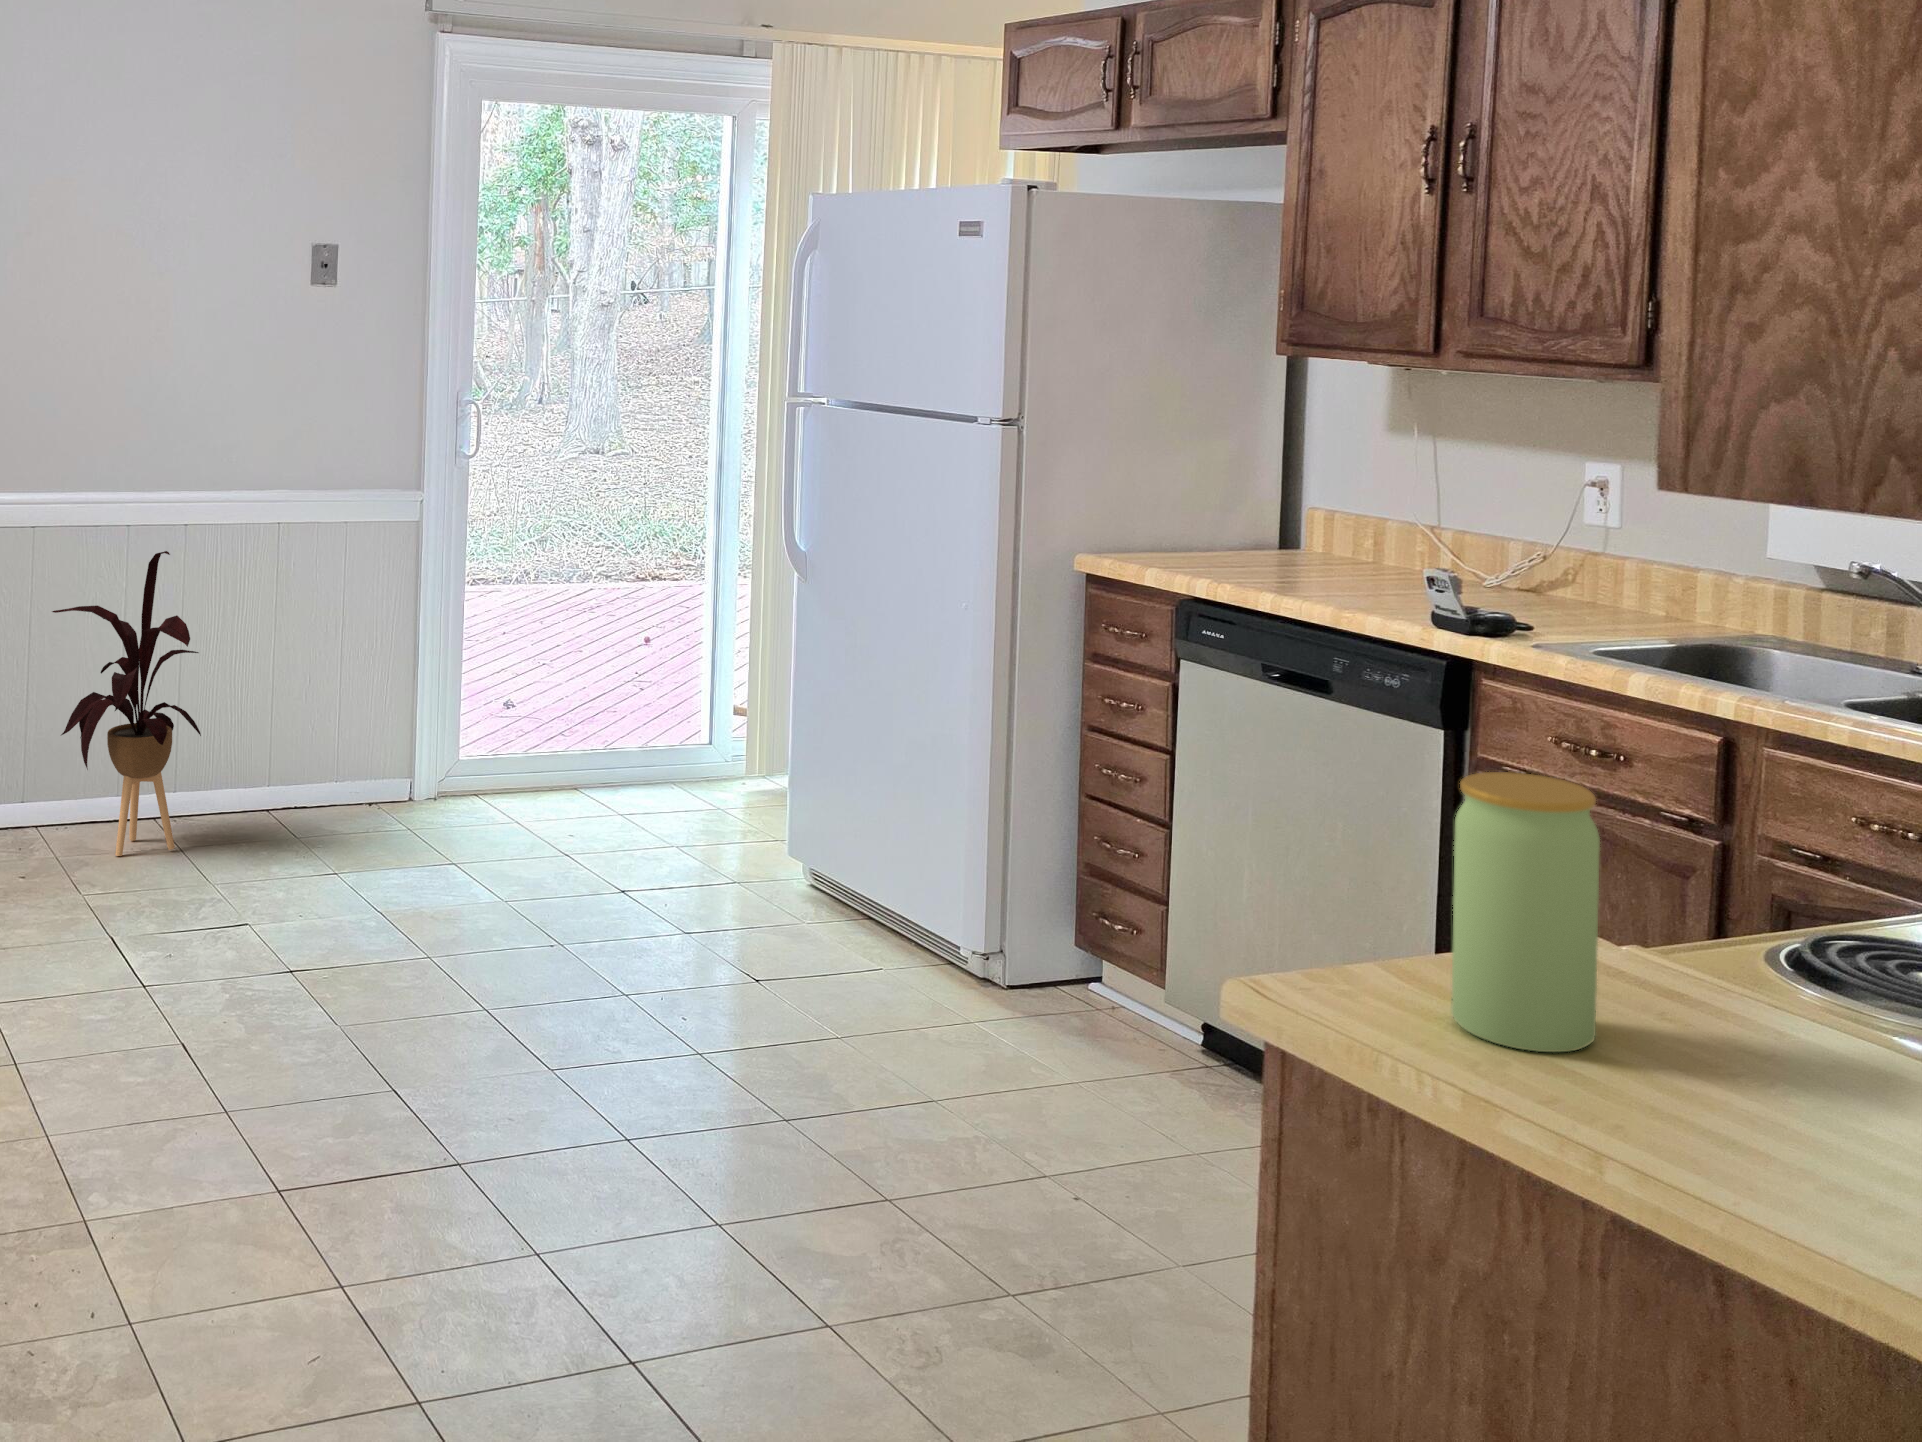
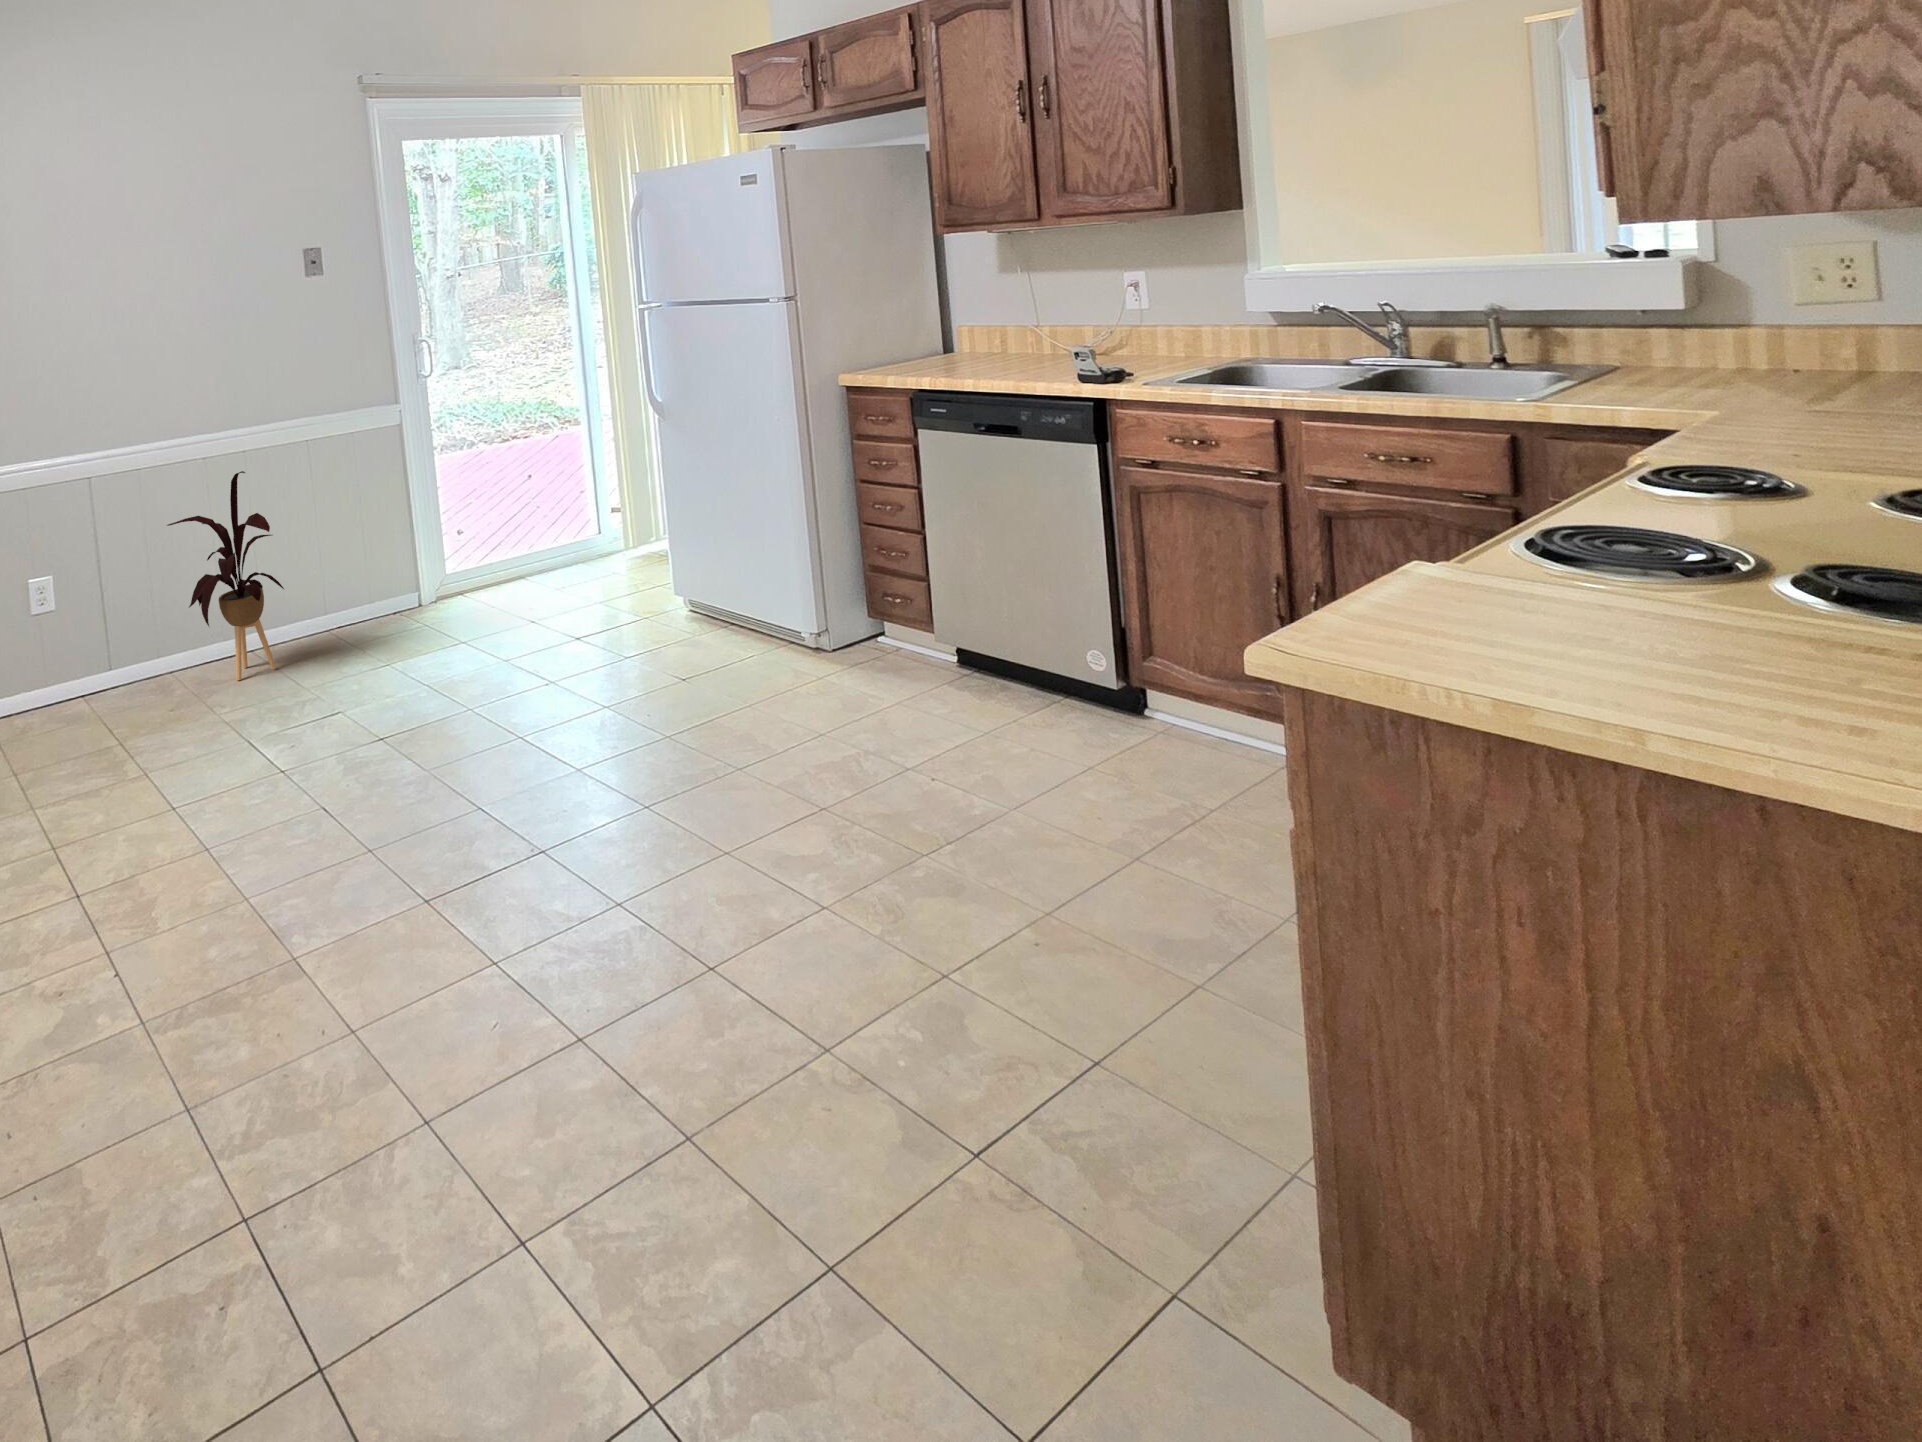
jar: present [1451,772,1600,1052] -> none [1404,448,1534,650]

